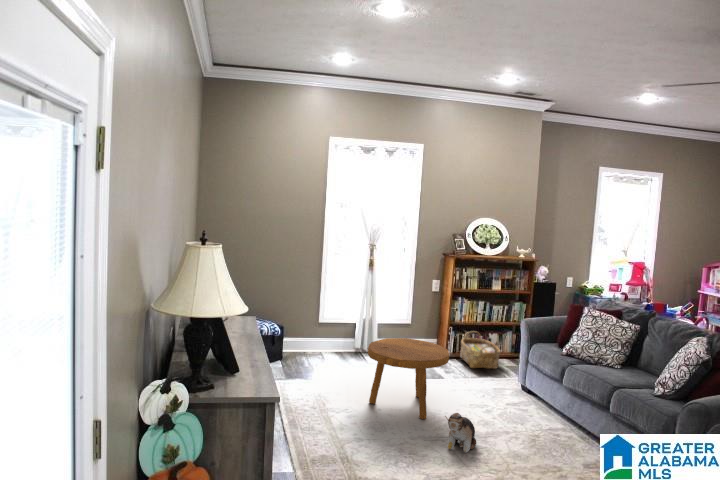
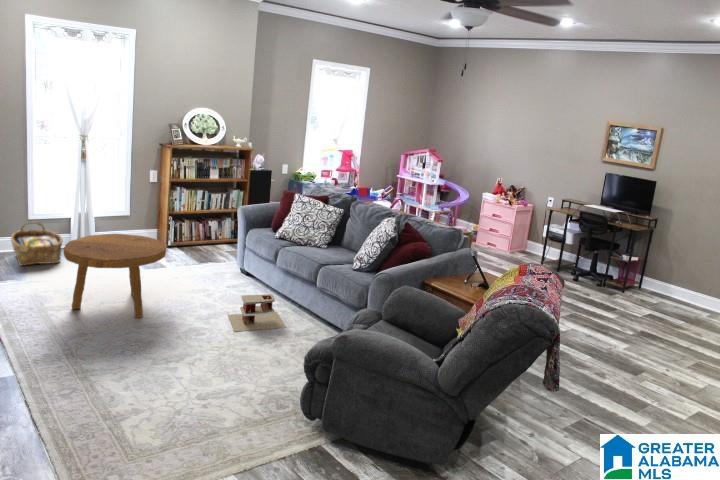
woven basket: present [460,331,500,369] -> present [11,222,62,266]
toy house: none [507,411,571,454] -> present [228,294,286,331]
plush toy: present [445,413,476,453] -> none [161,310,198,347]

